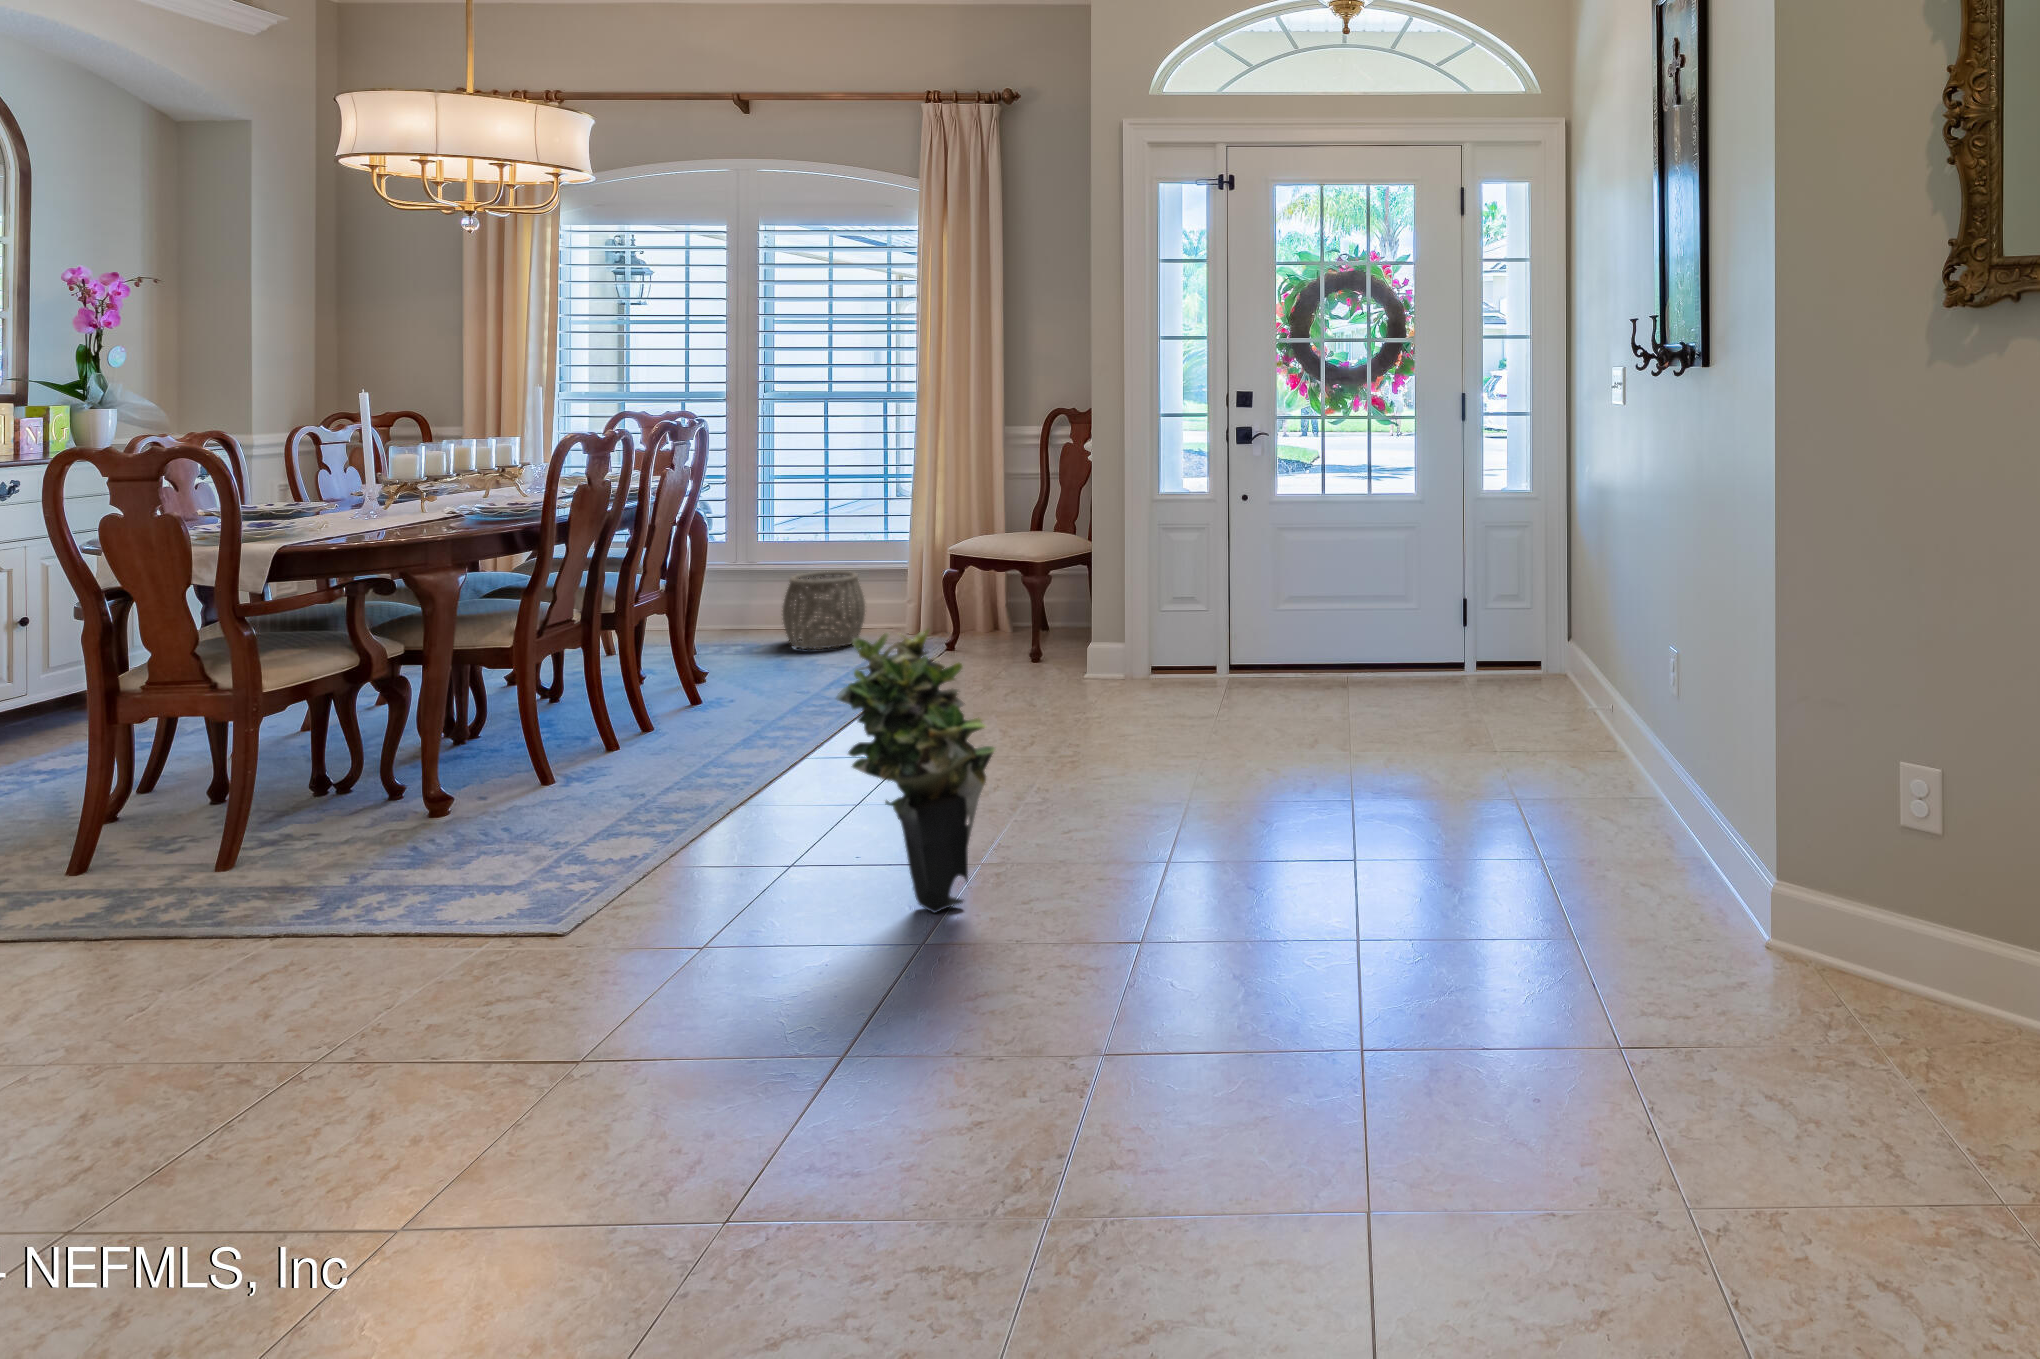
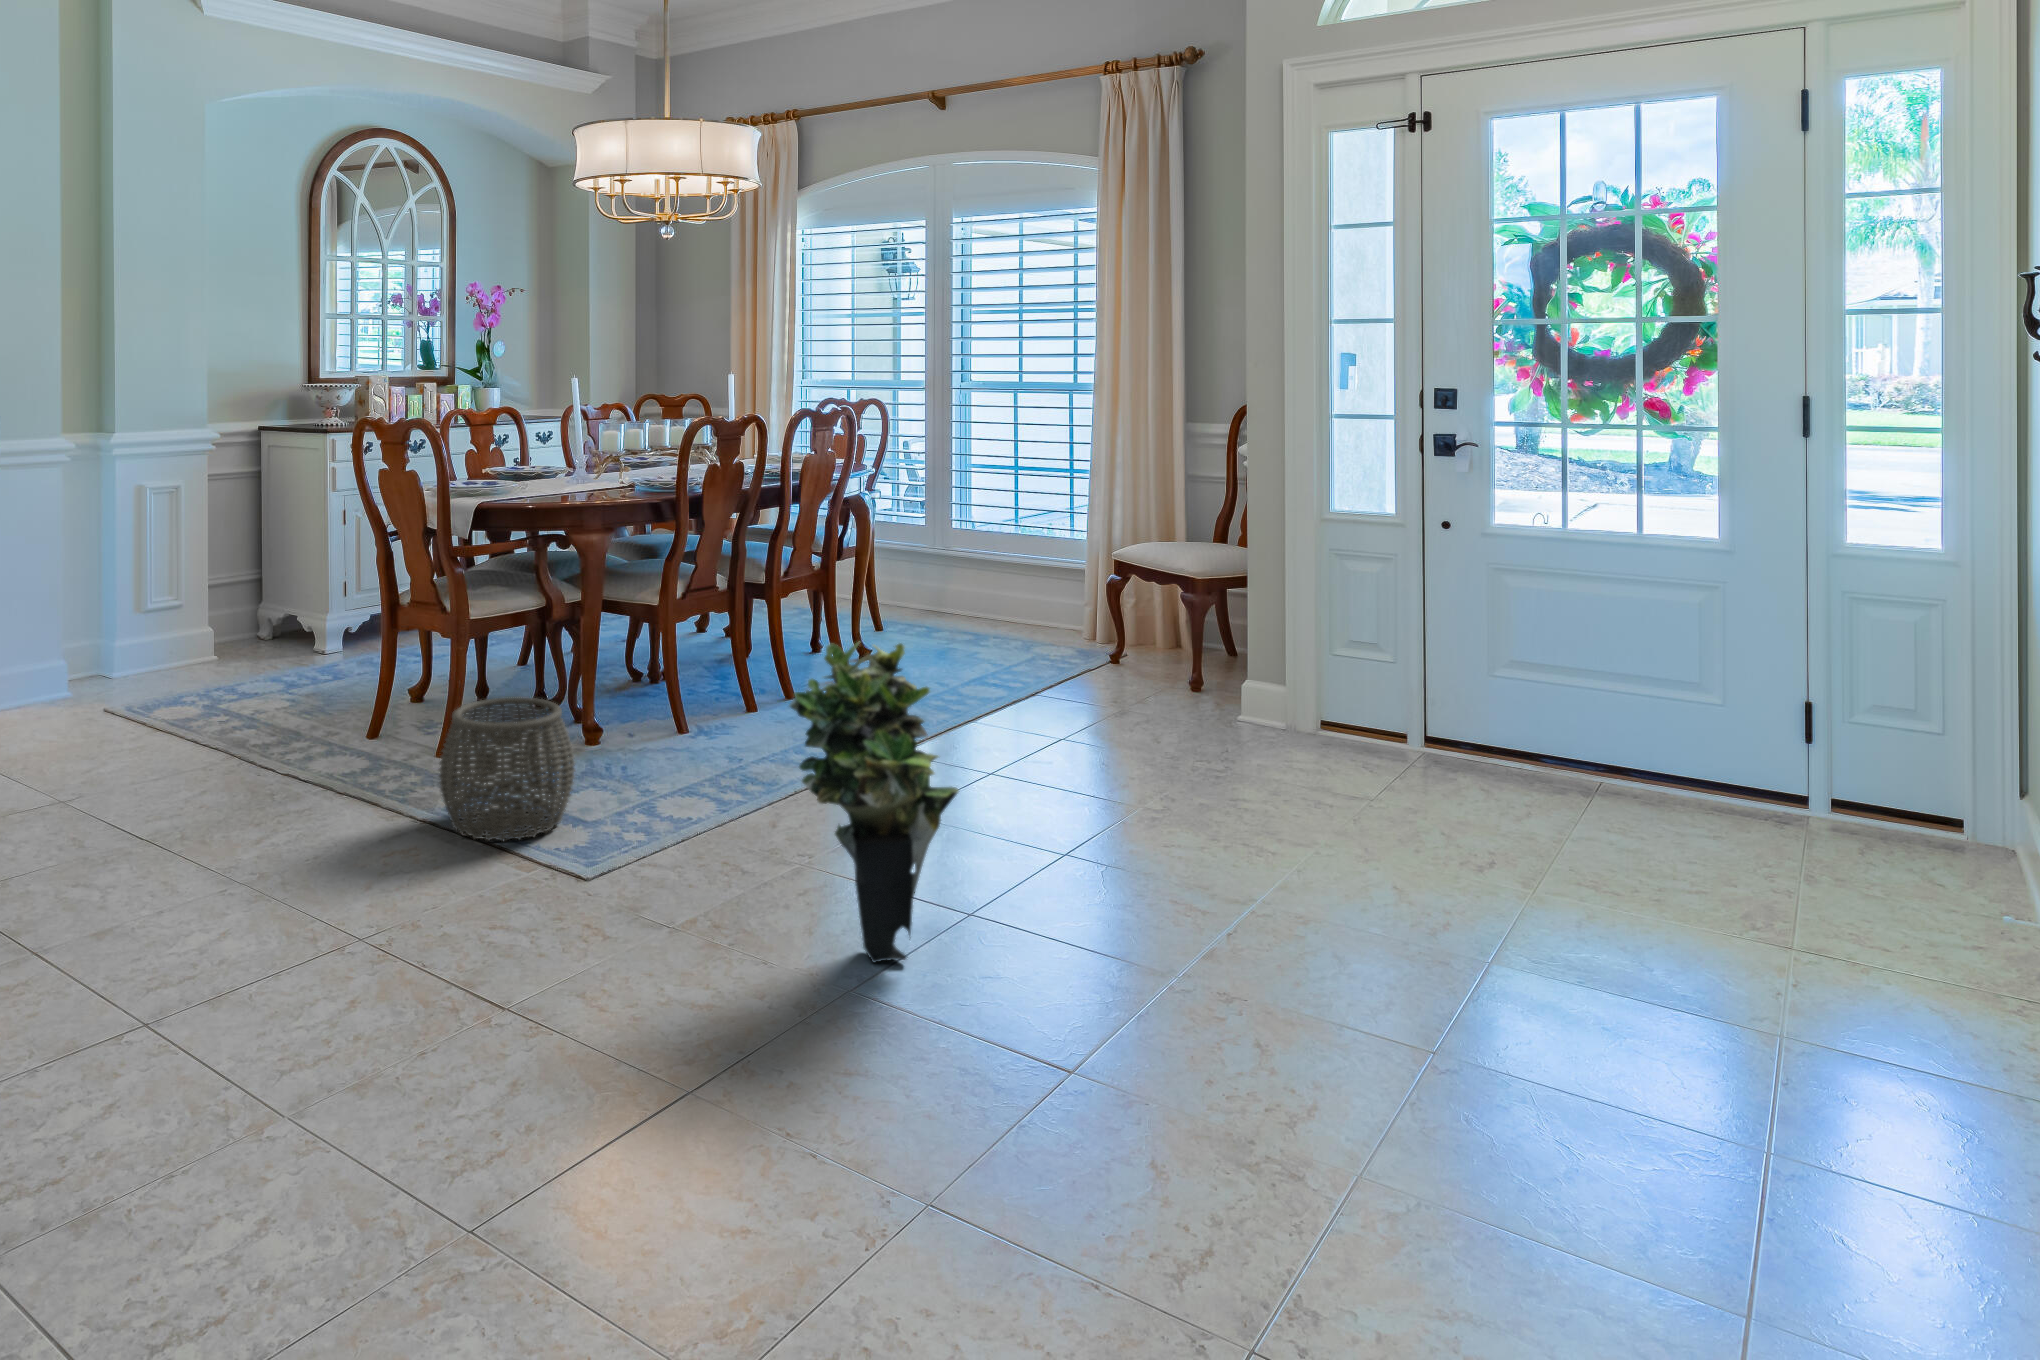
woven basket: present [782,571,865,649] -> present [439,697,575,841]

